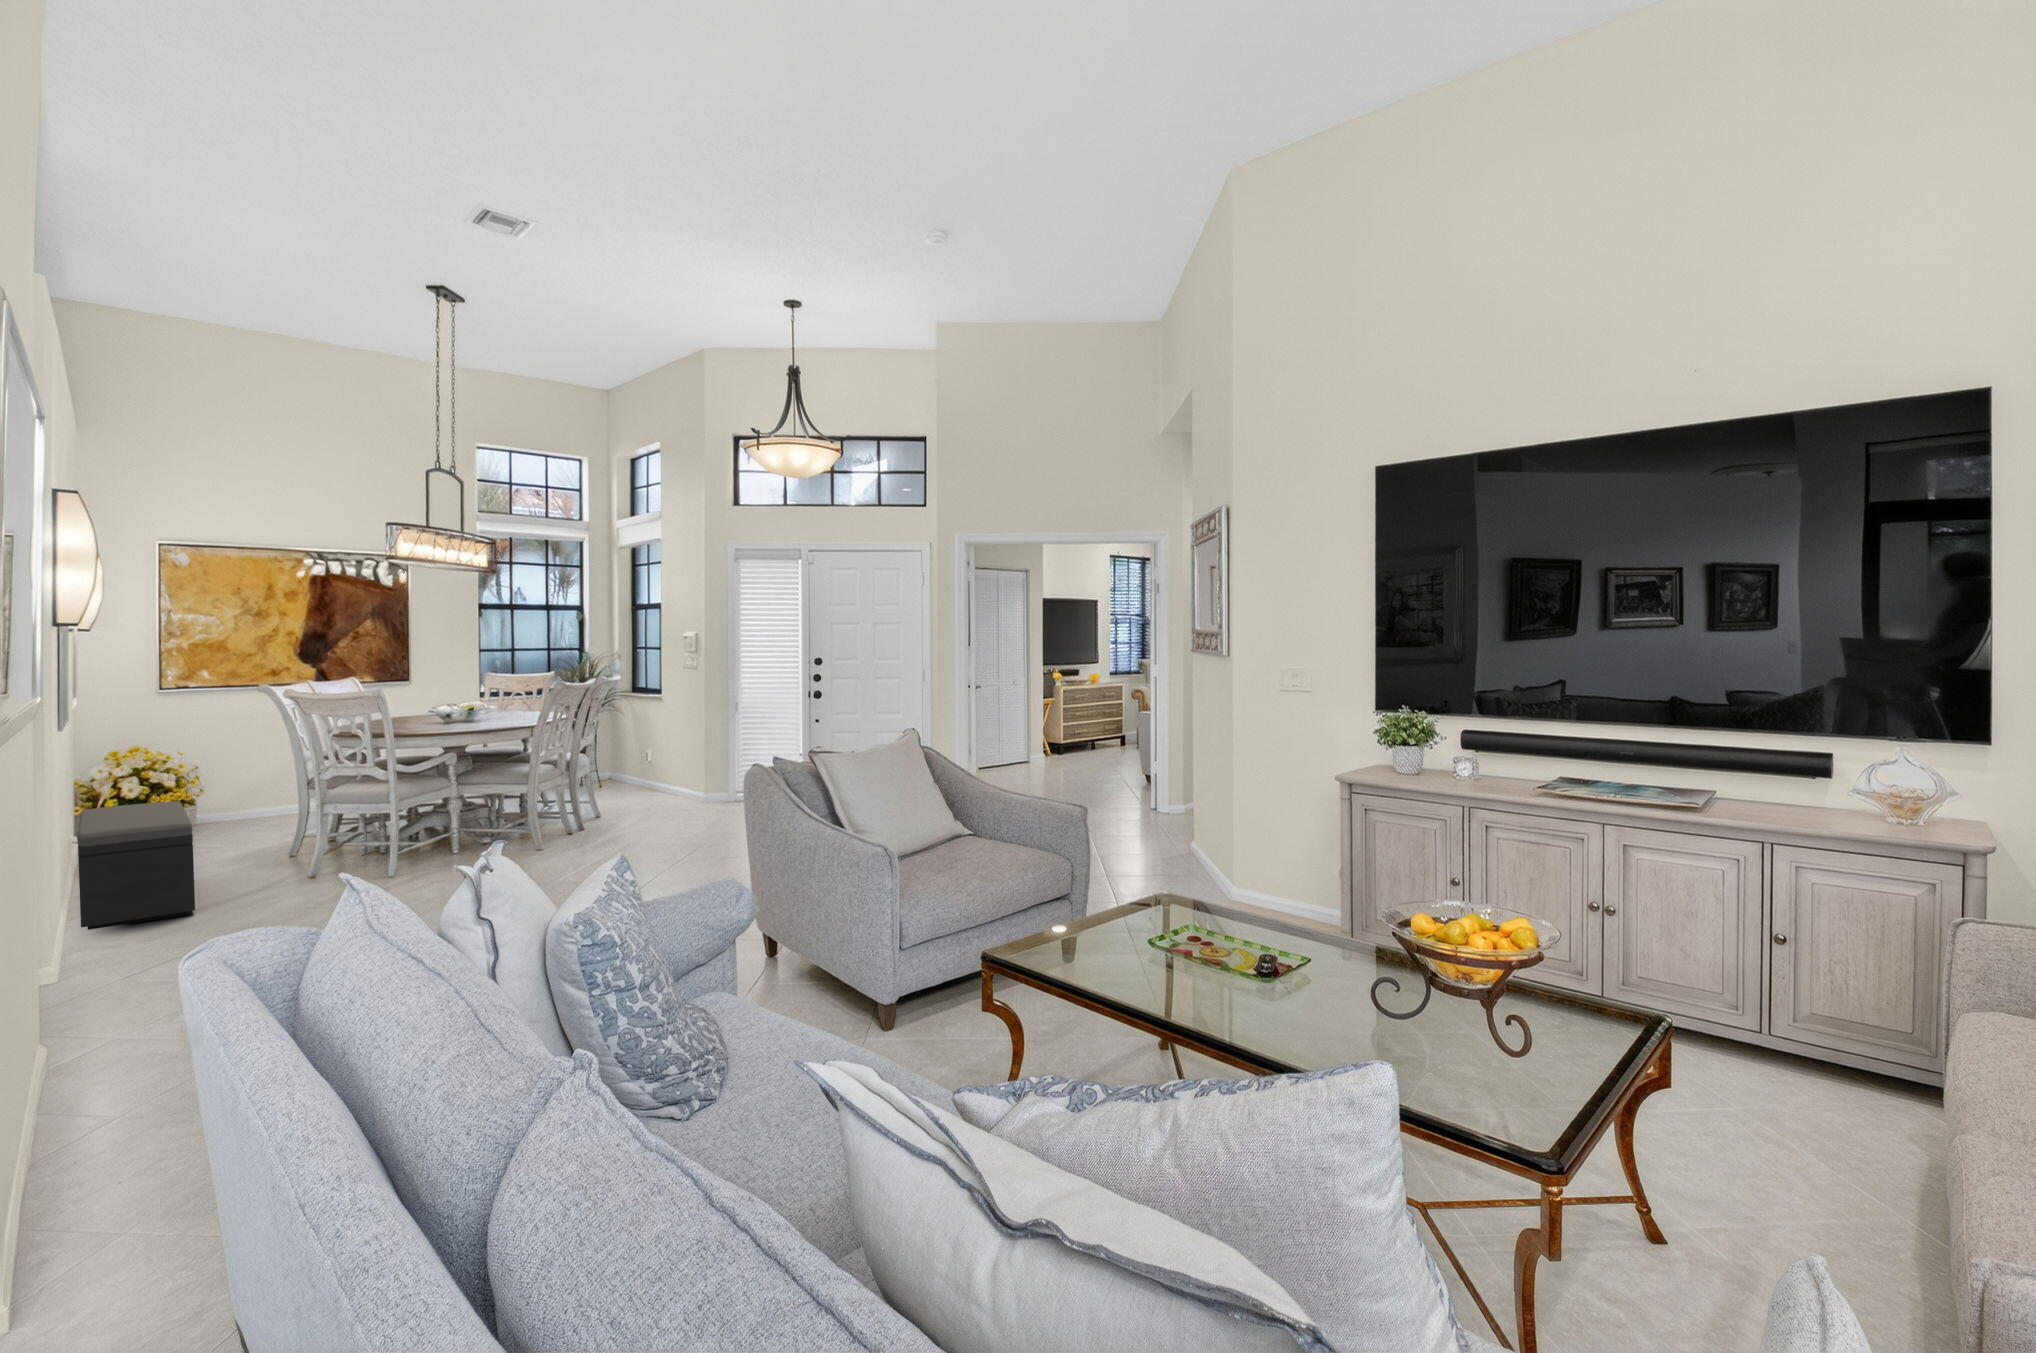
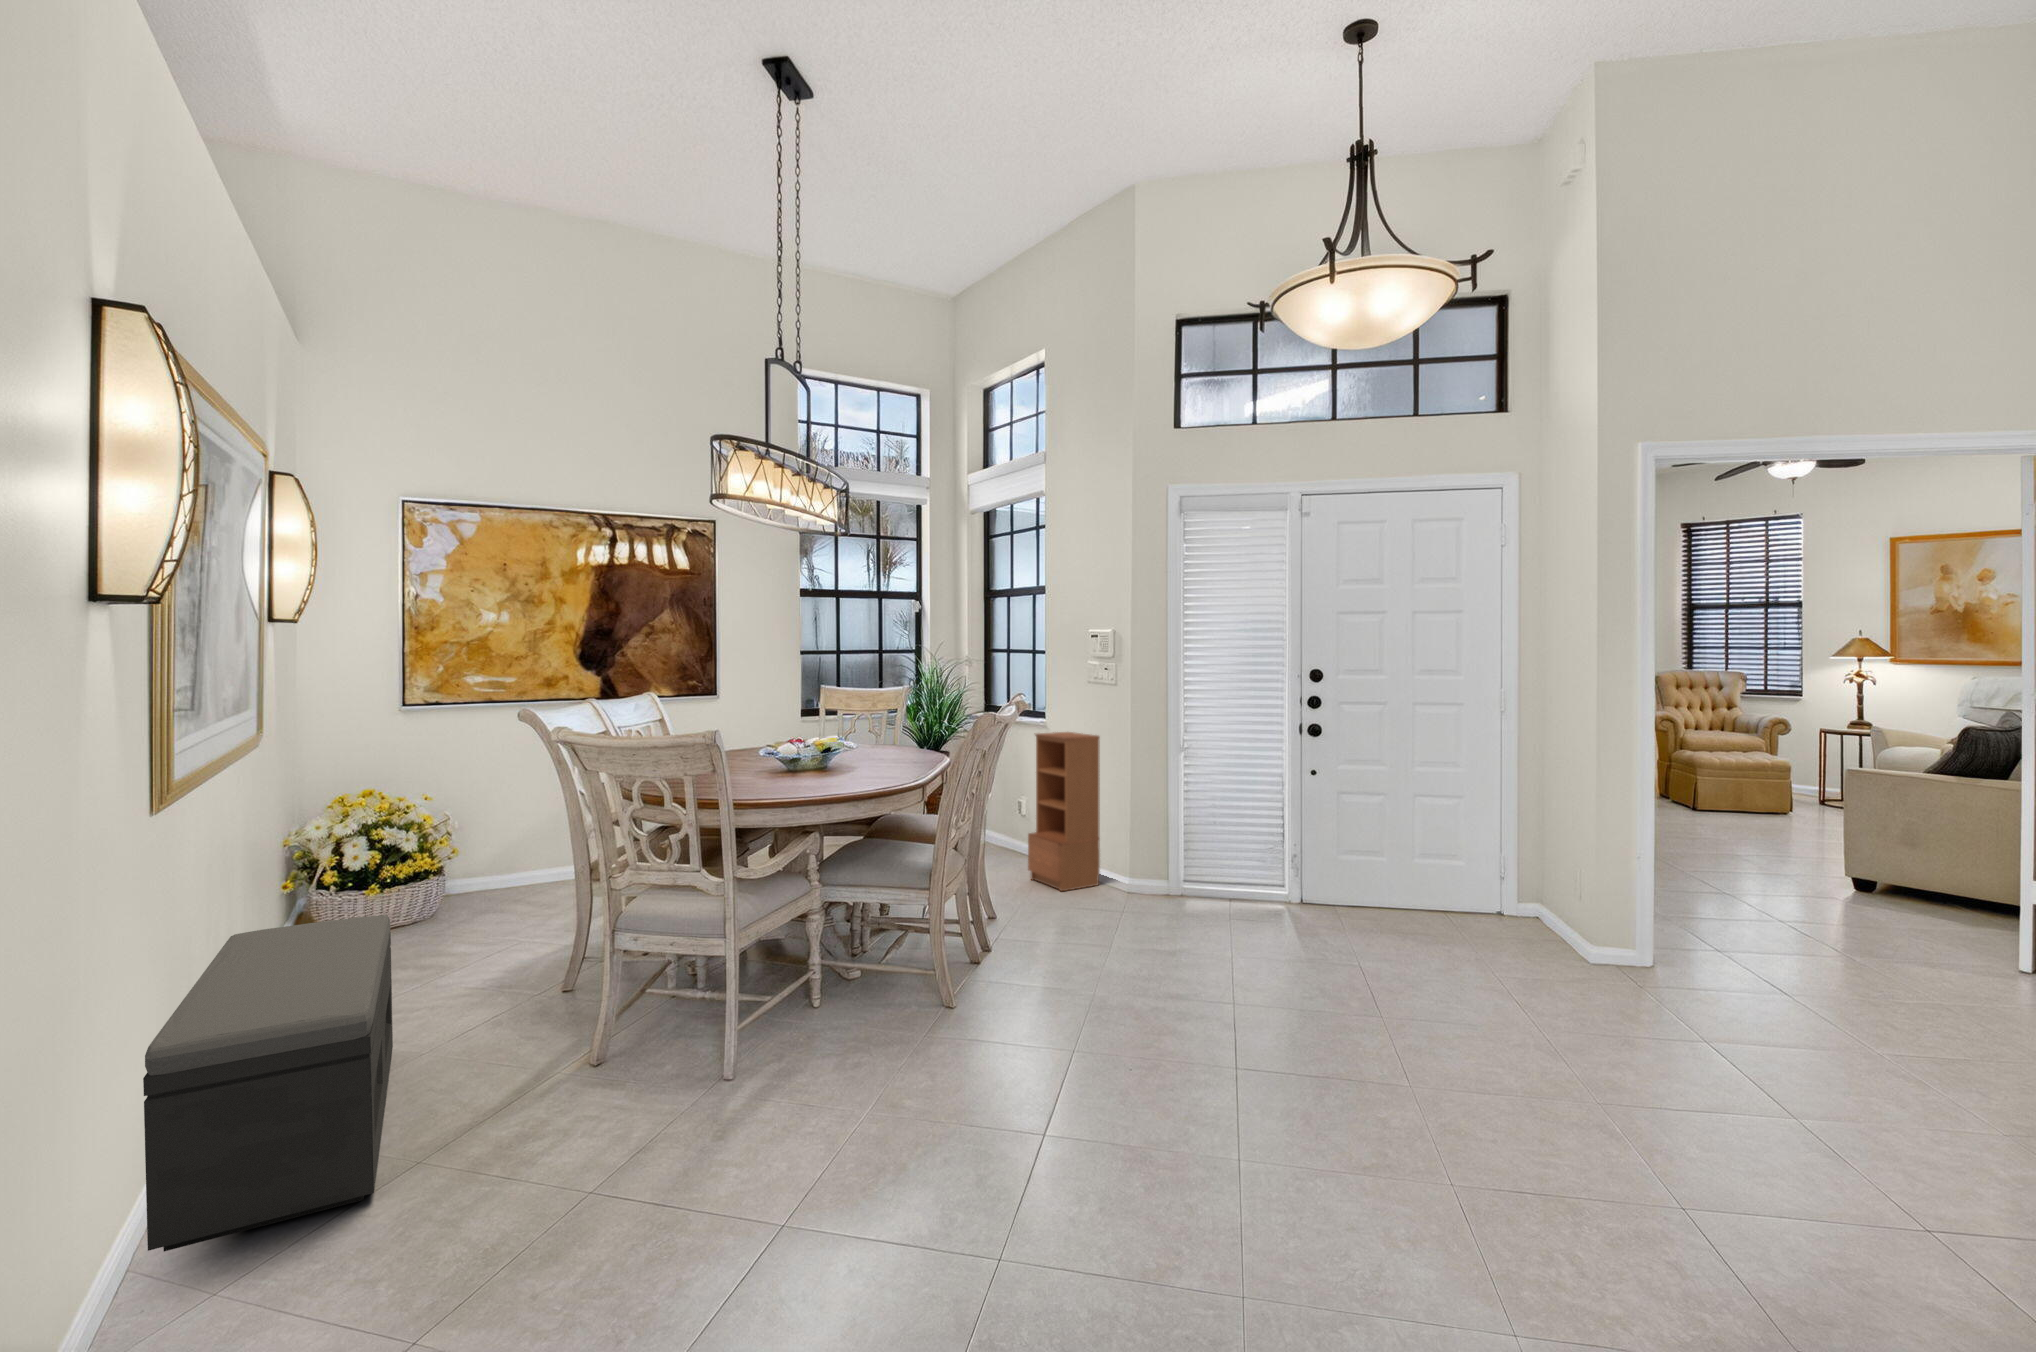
bookcase: none [646,702,694,806] -> present [1028,732,1100,891]

